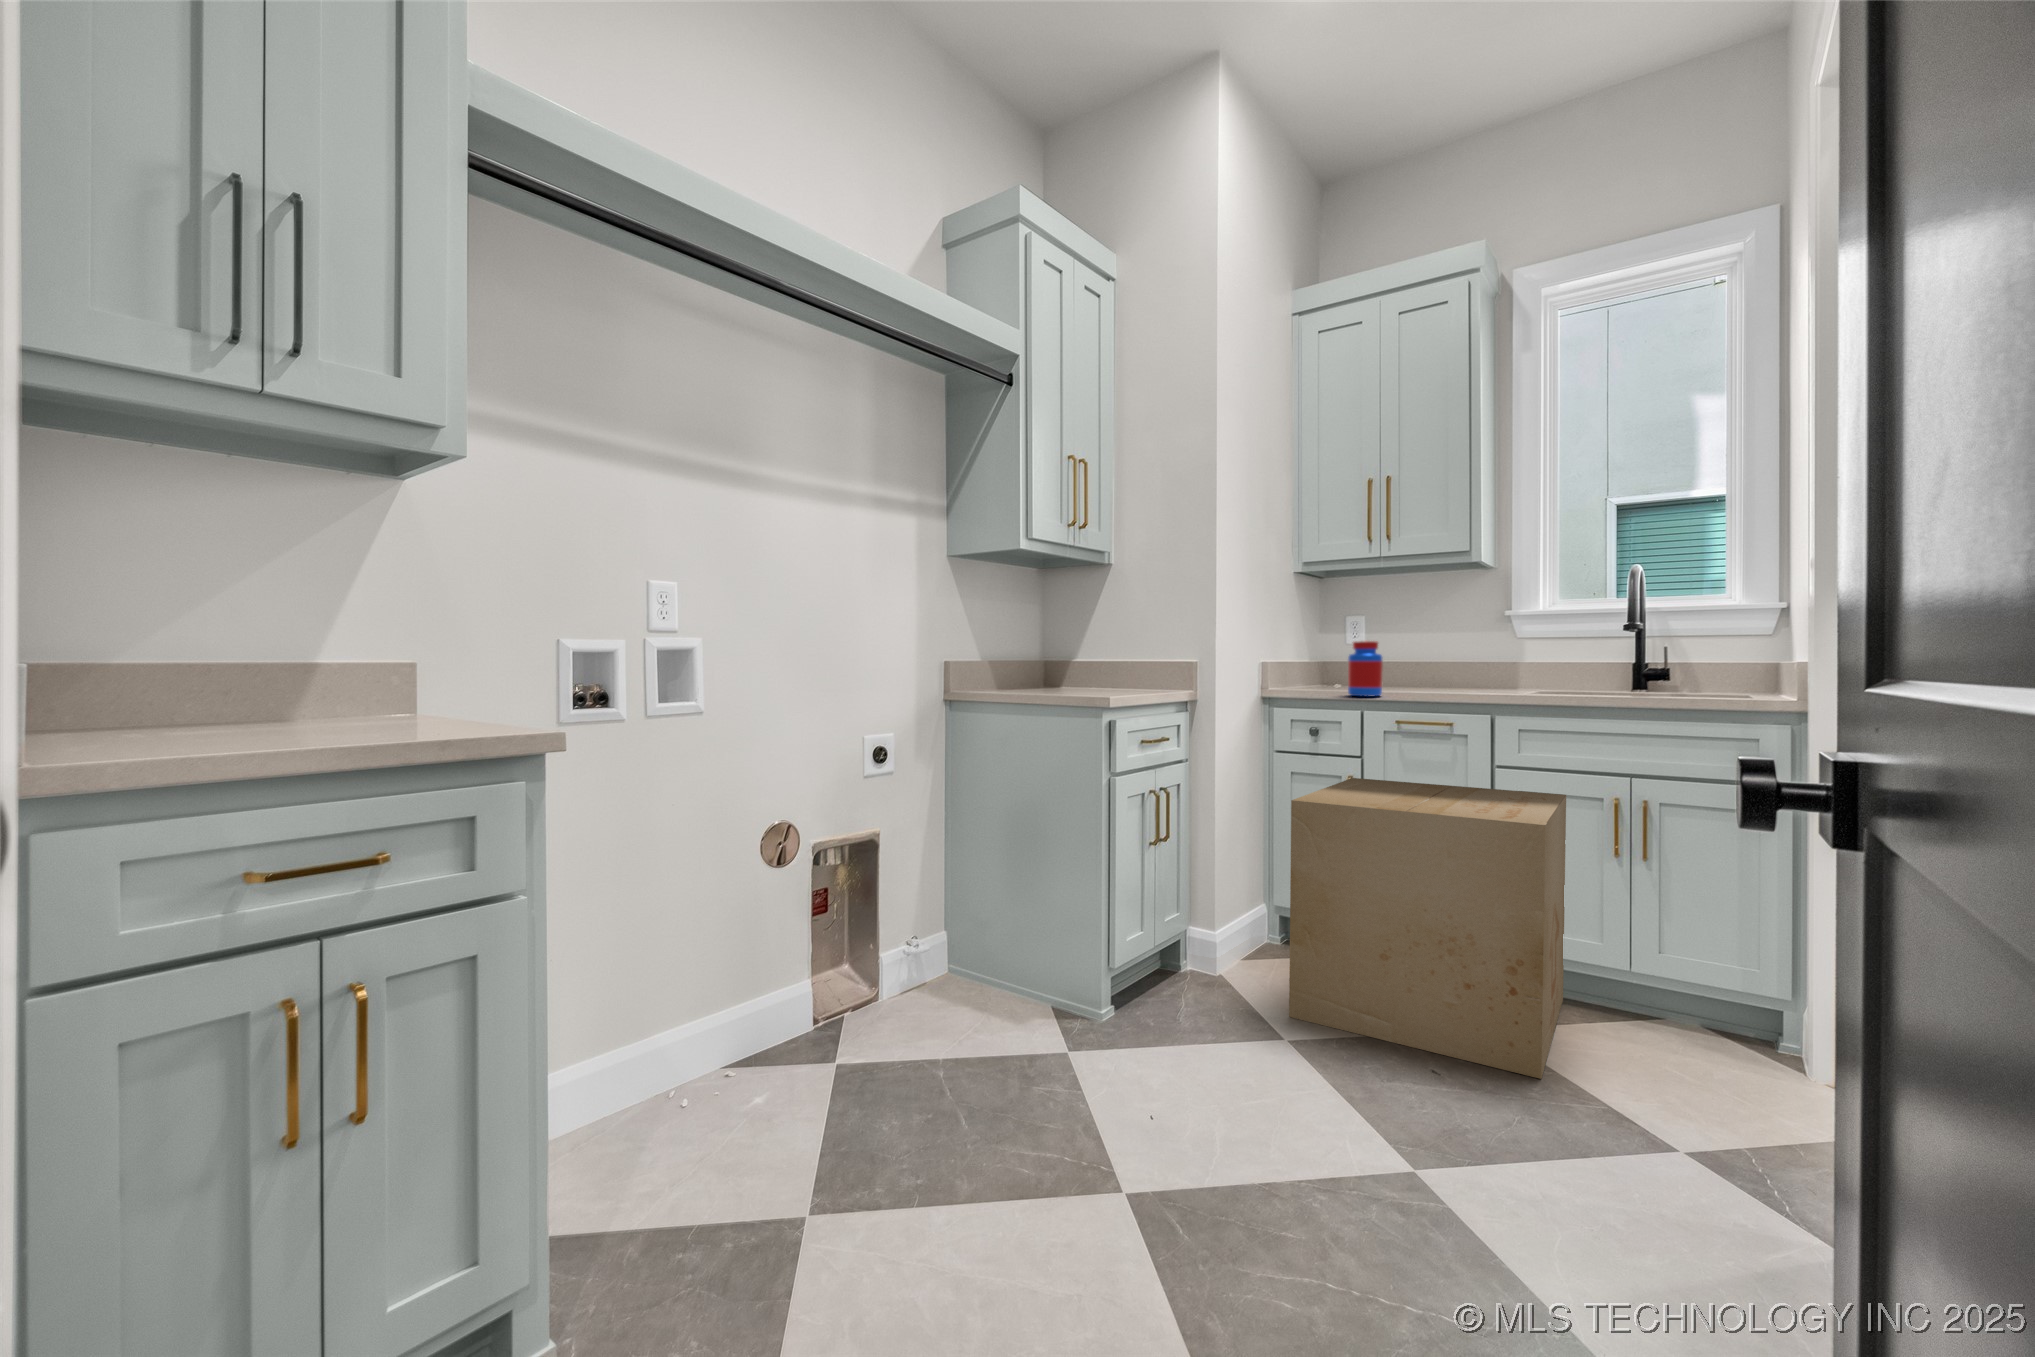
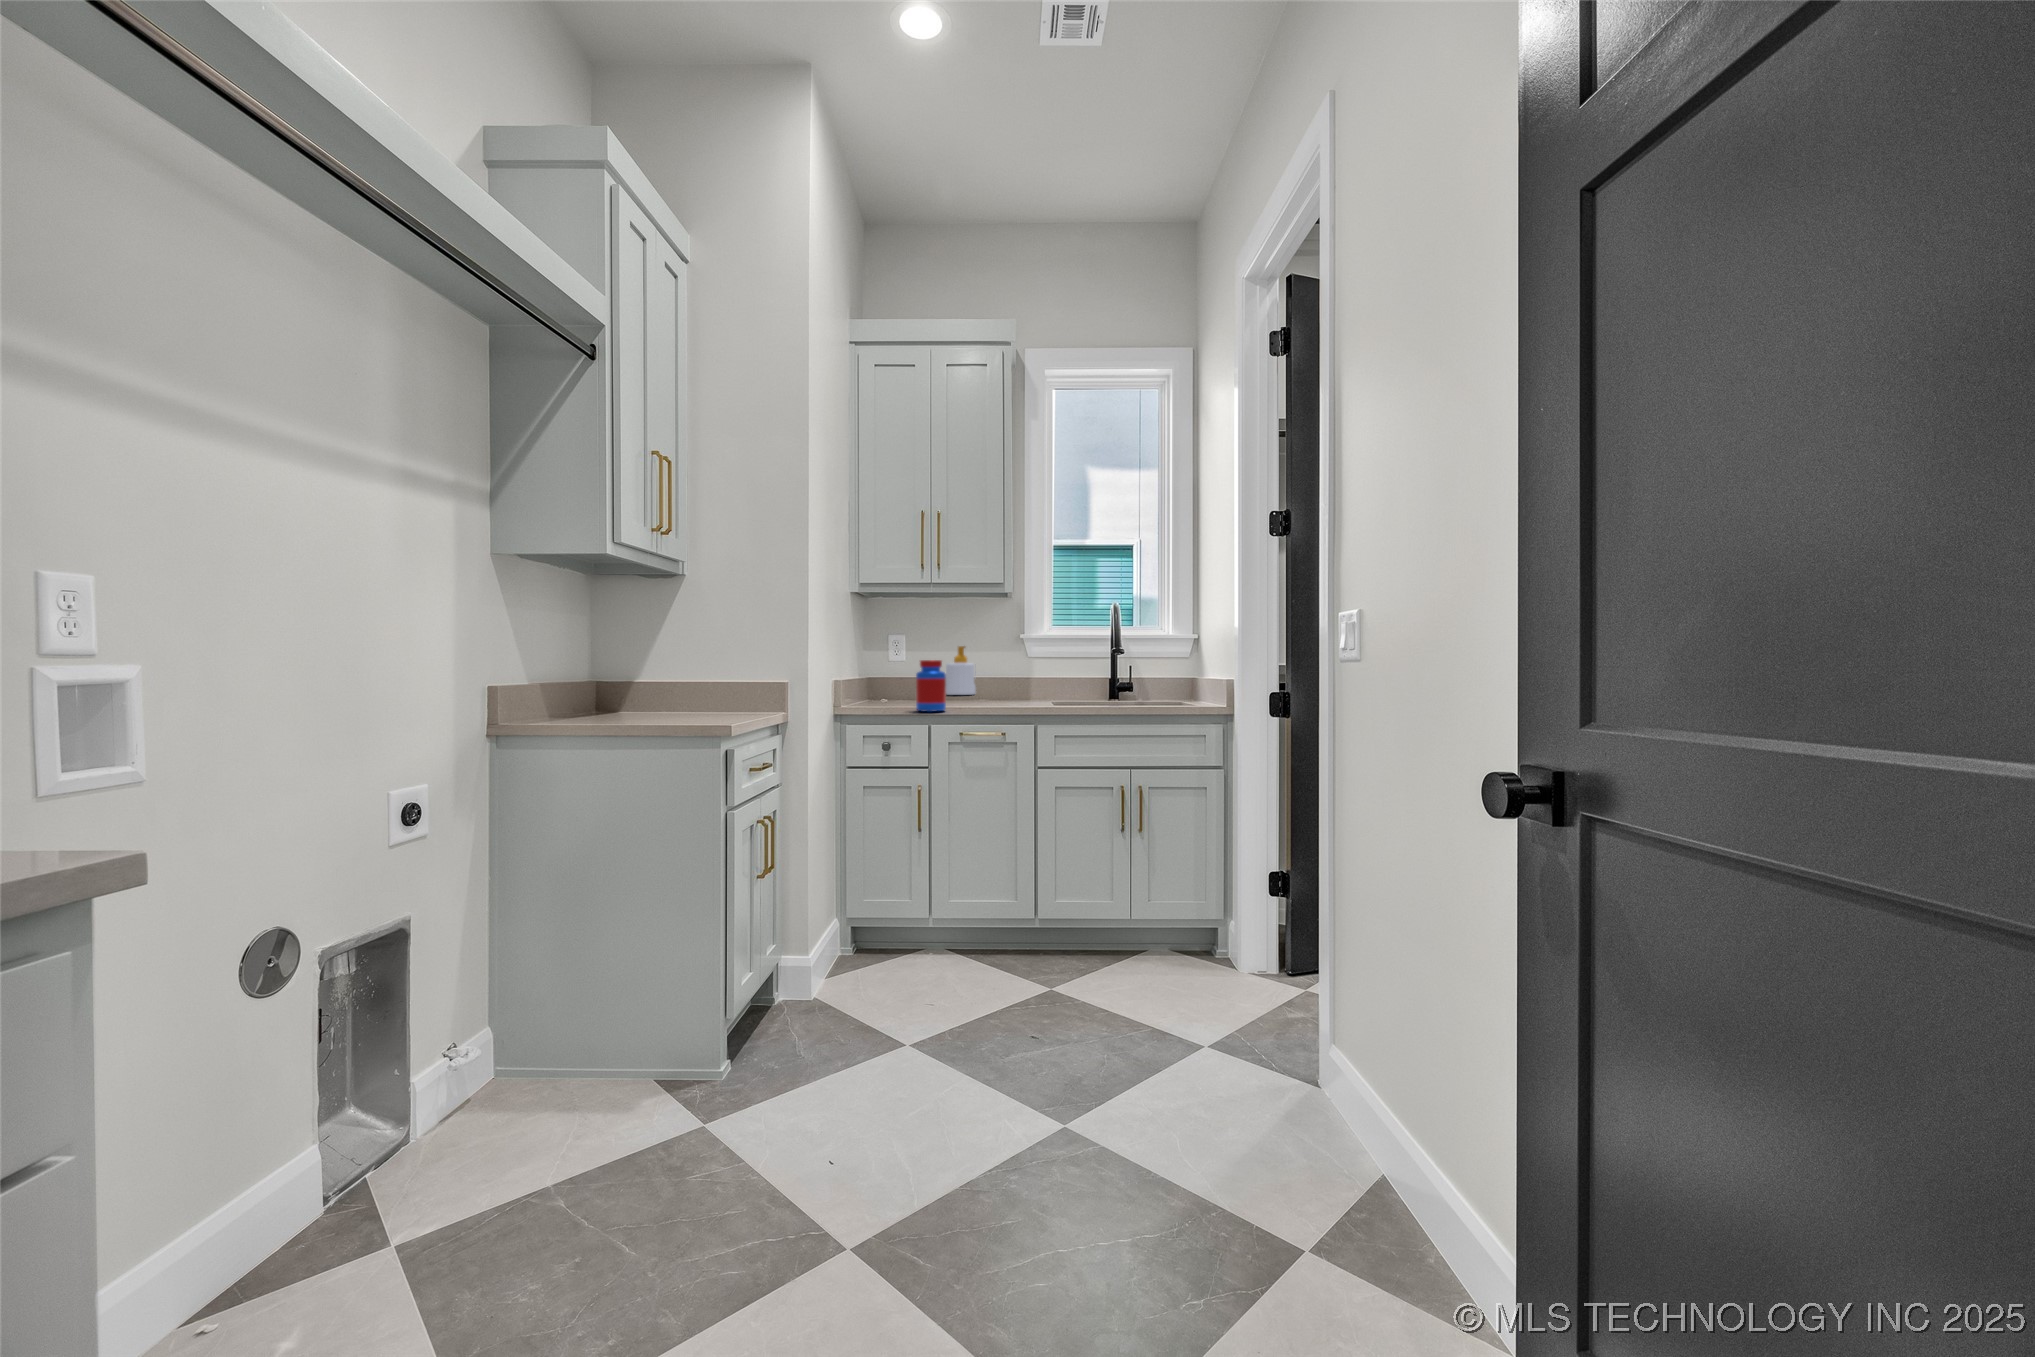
soap bottle: none [1407,628,1444,682] -> present [946,646,976,695]
cardboard box: present [1289,778,1566,1079] -> none [900,788,1112,1027]

